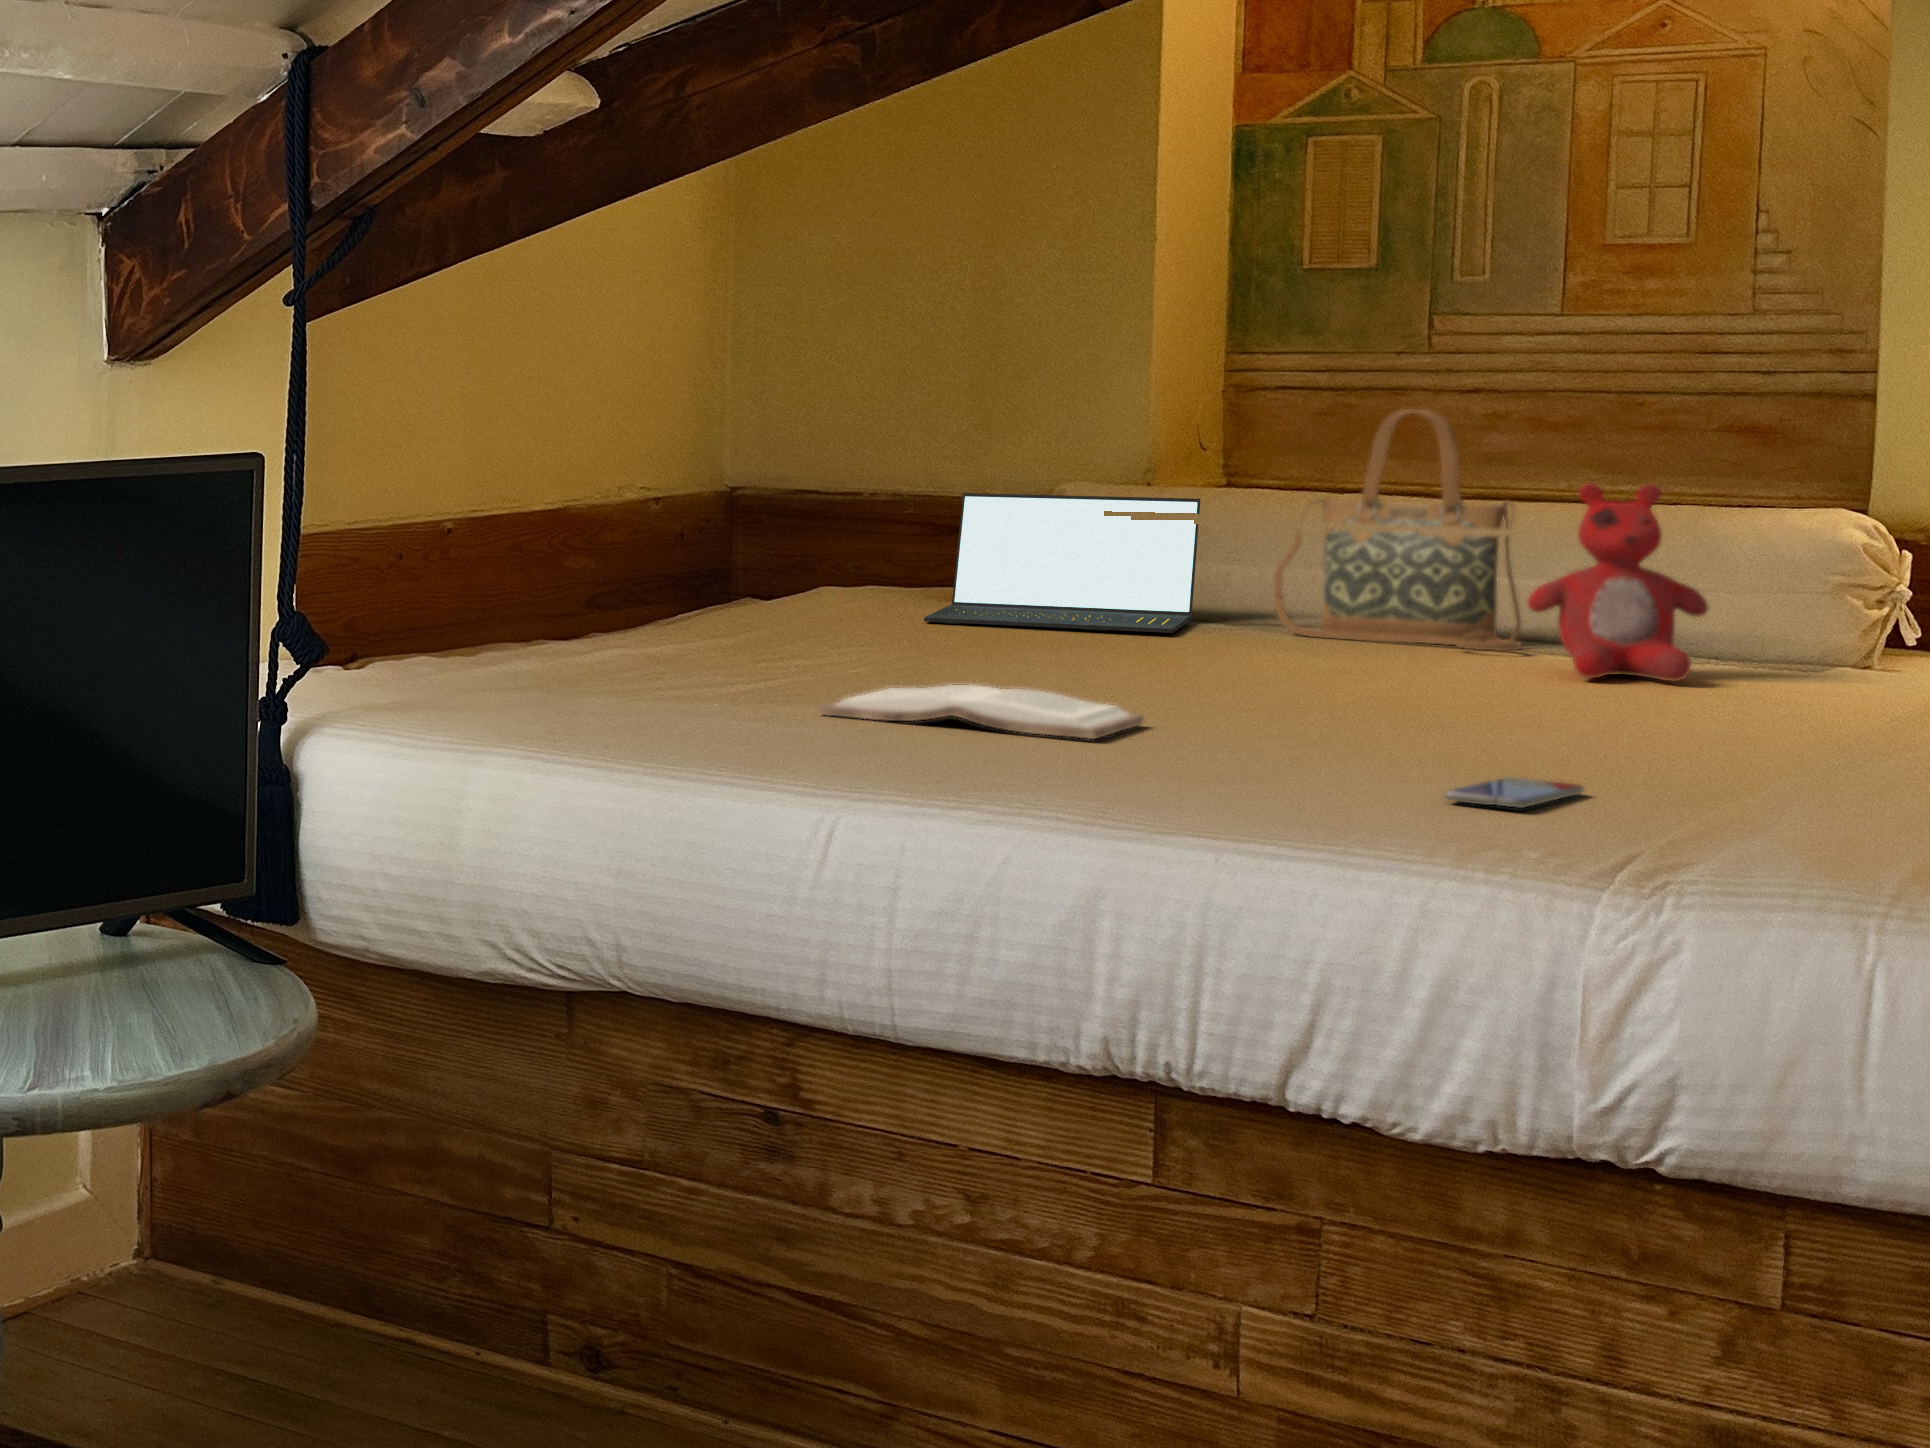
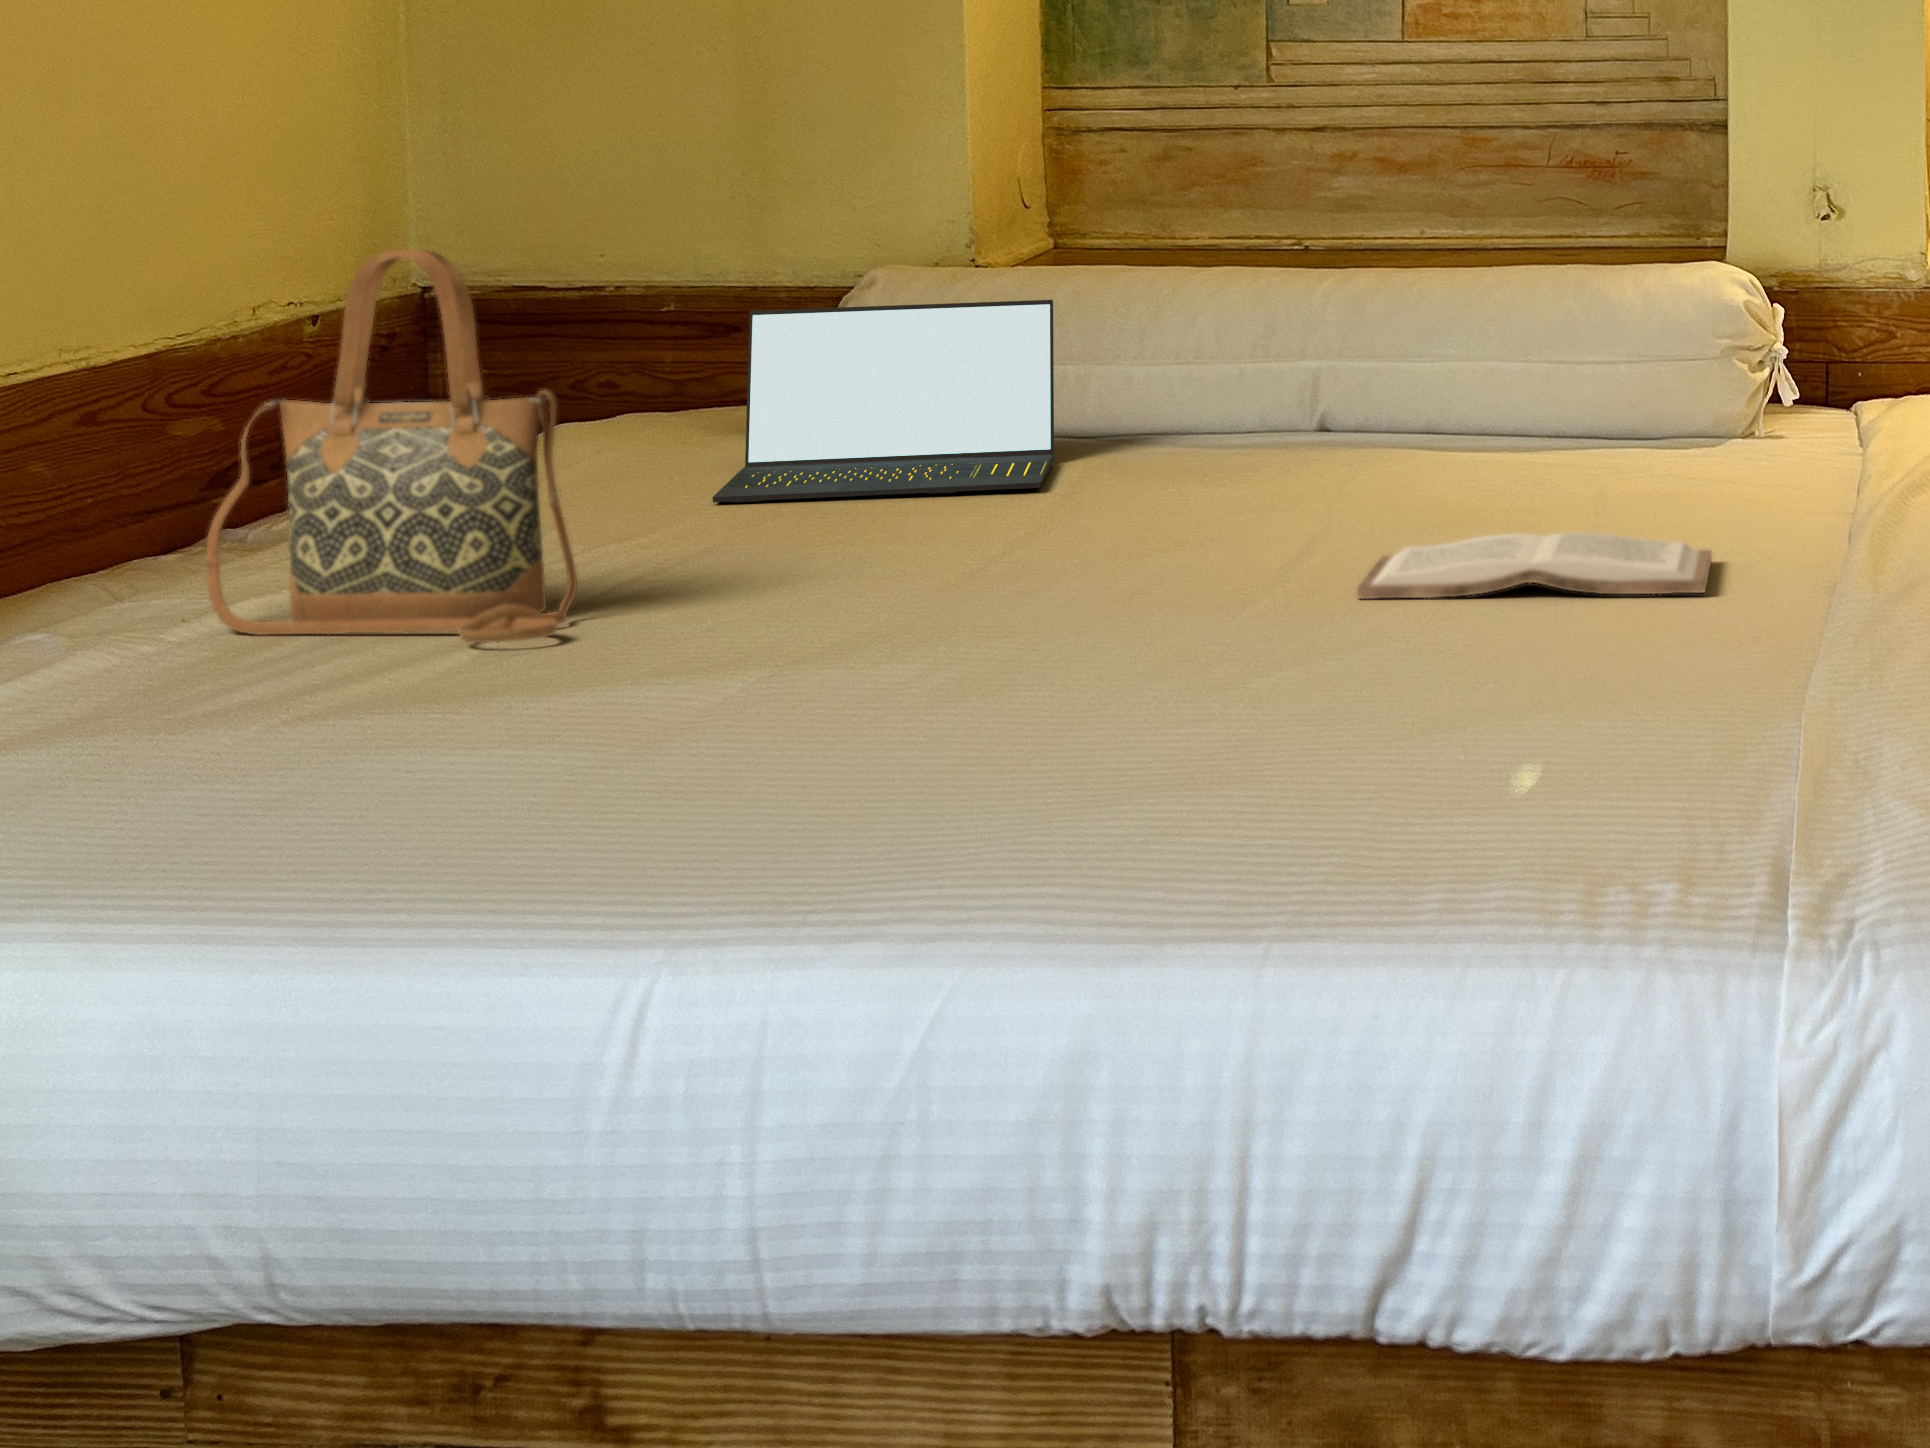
handbag: present [1273,409,1521,651] -> present [206,250,577,642]
stuffed bear: present [1527,483,1709,681] -> none [1456,266,1641,511]
book: present [820,685,1143,739] -> present [1357,533,1712,599]
smartphone: present [1444,777,1584,808] -> none [1505,731,1653,796]

